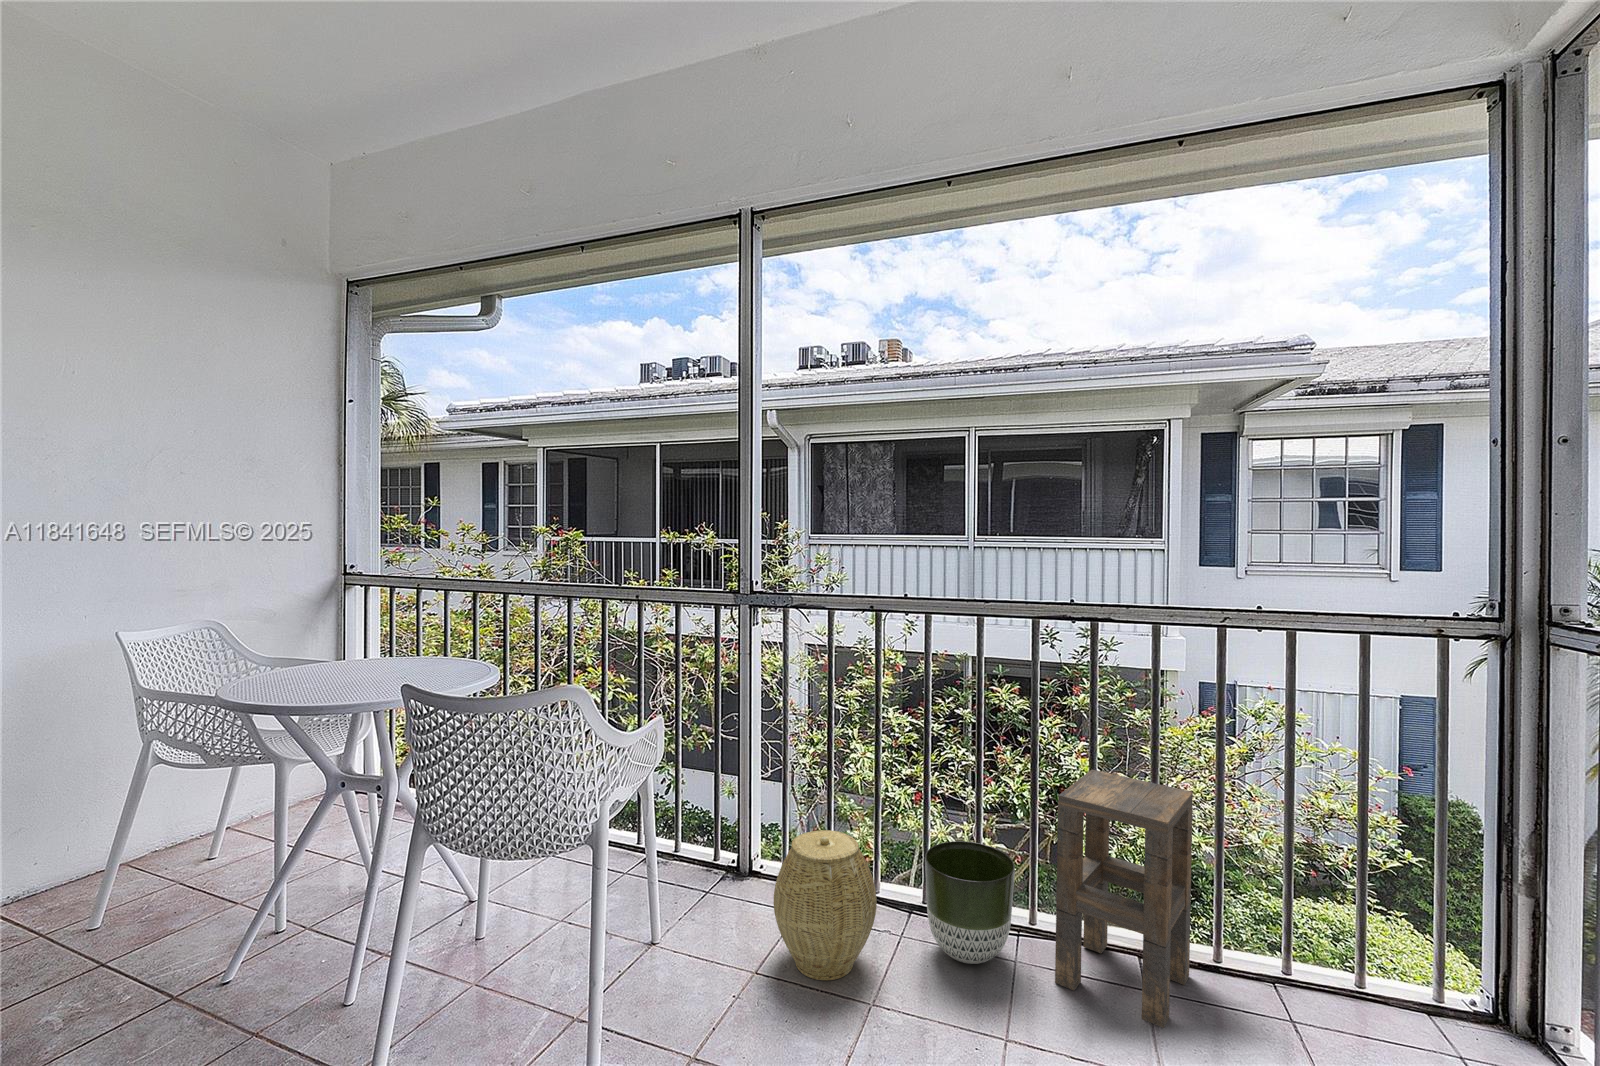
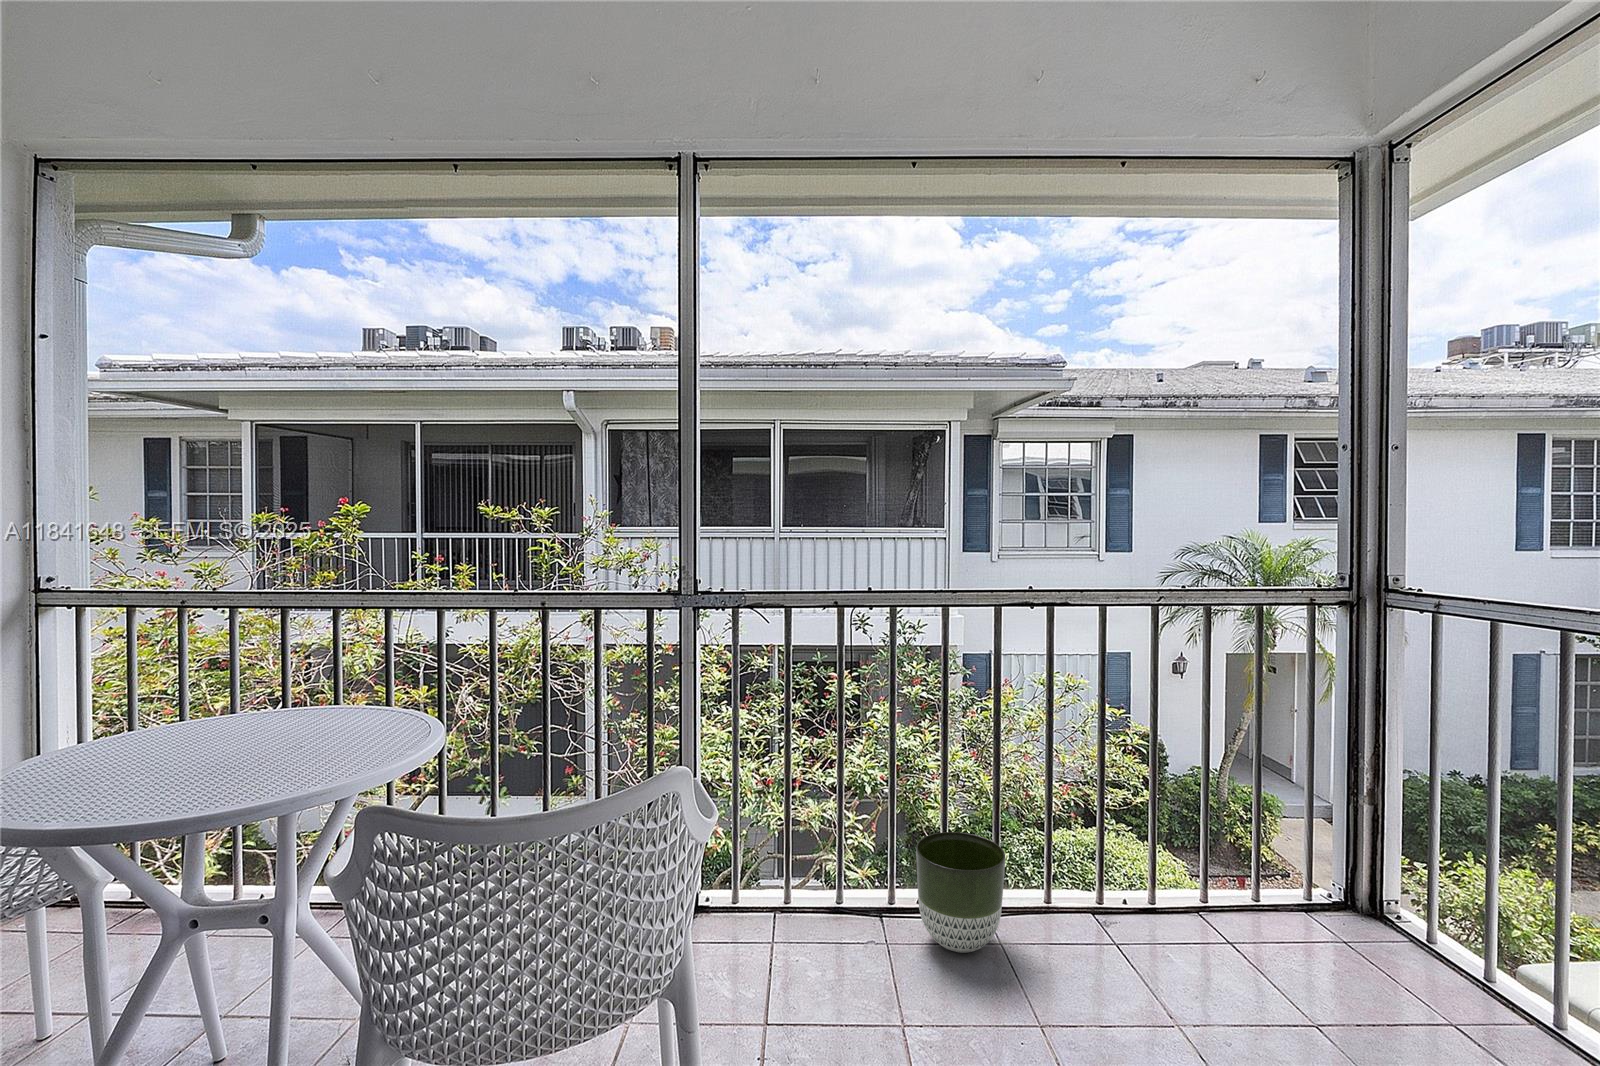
side table: present [1055,769,1193,1028] -> none [1046,746,1154,971]
woven basket: present [773,830,877,981] -> none [779,843,889,1004]

